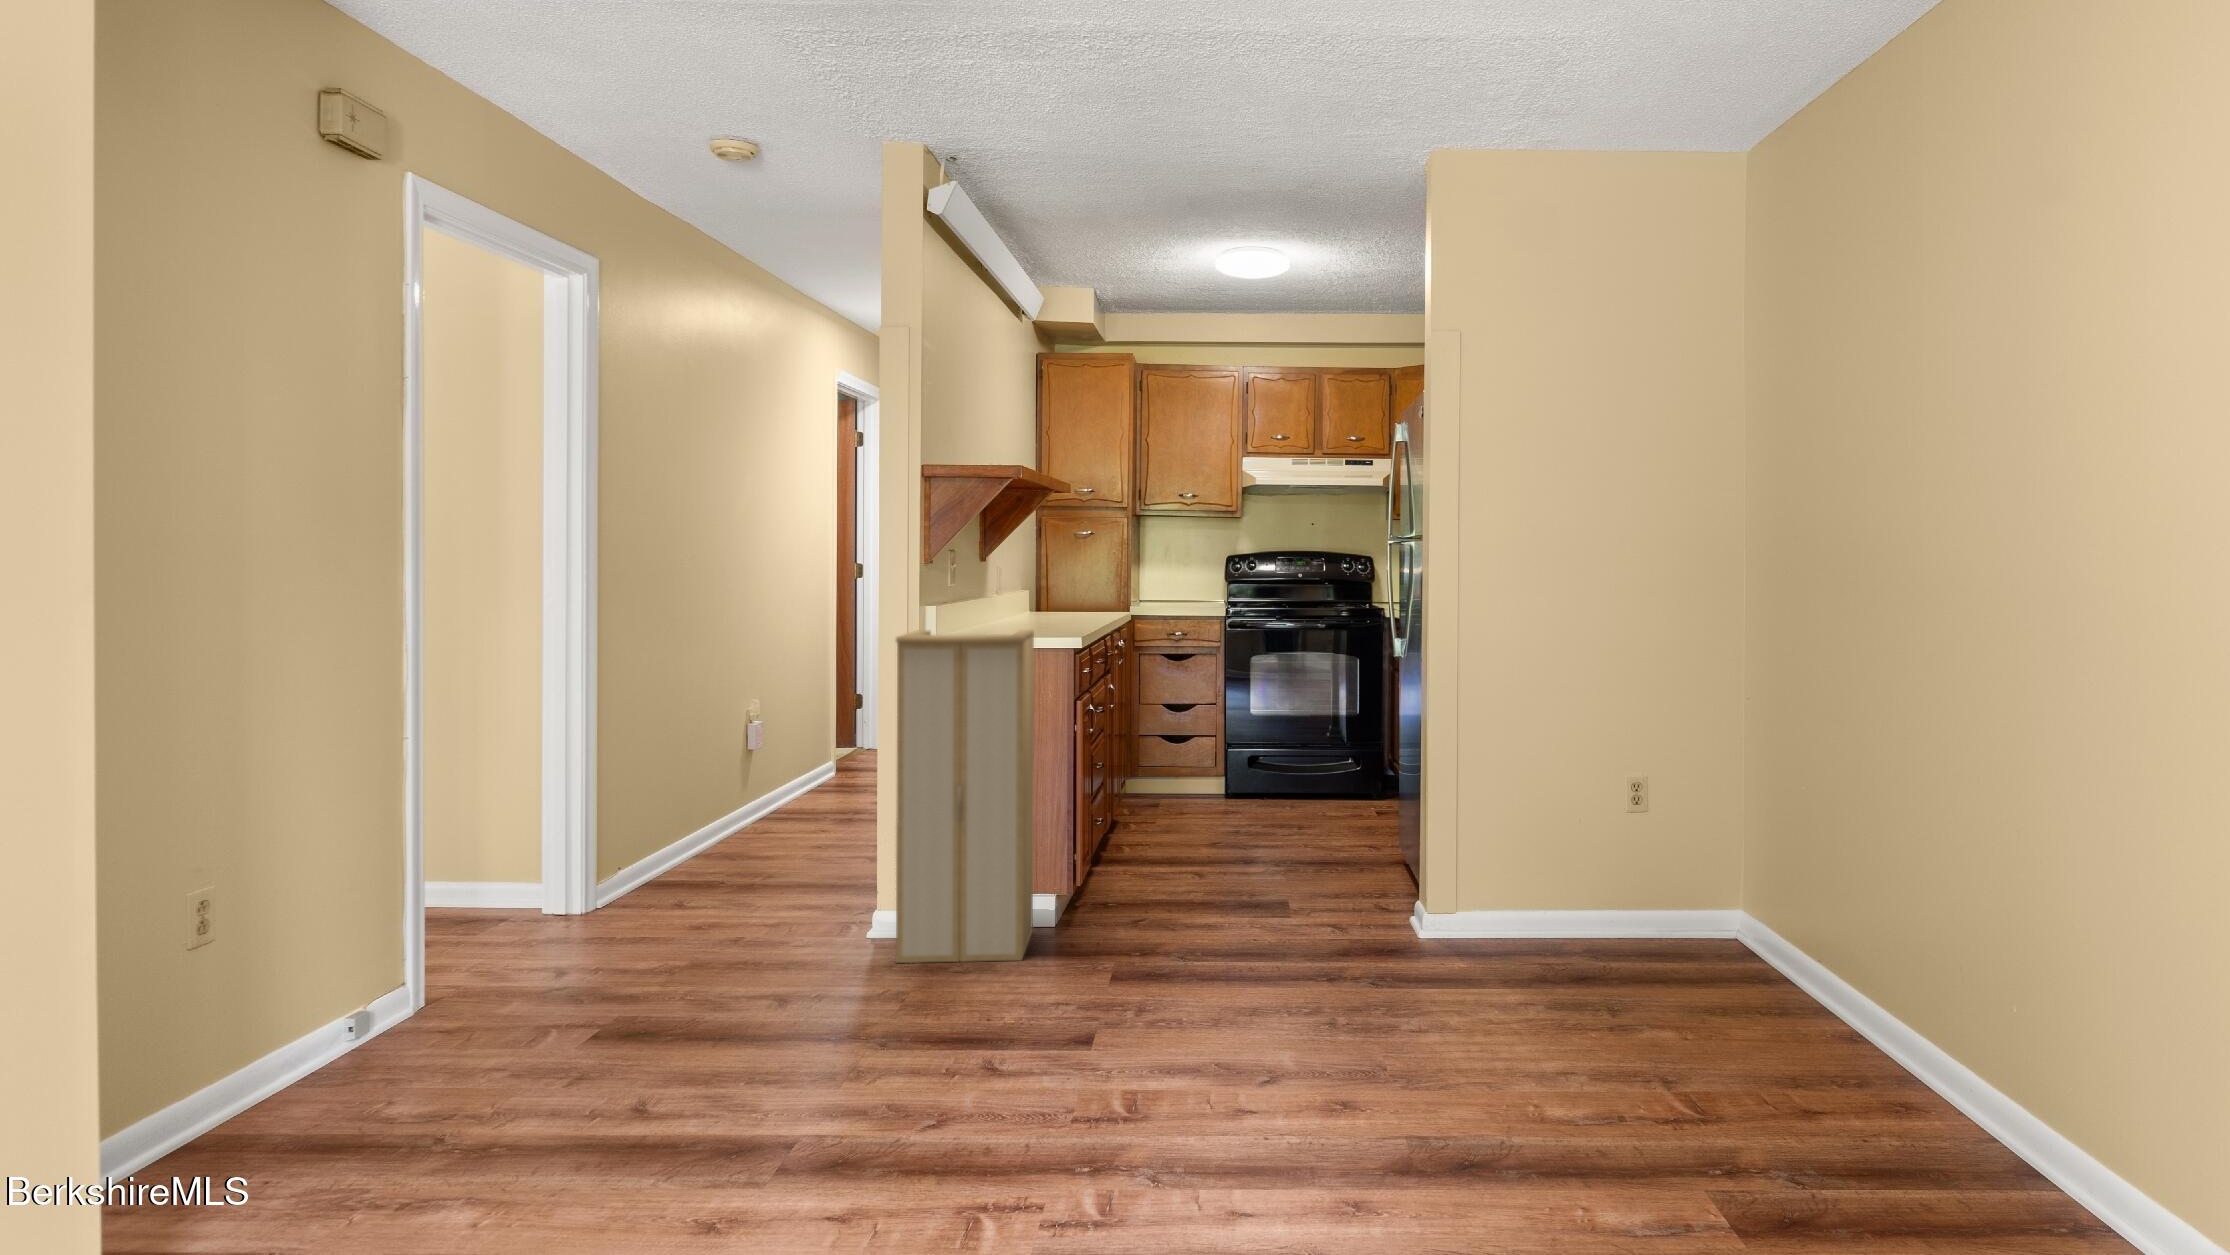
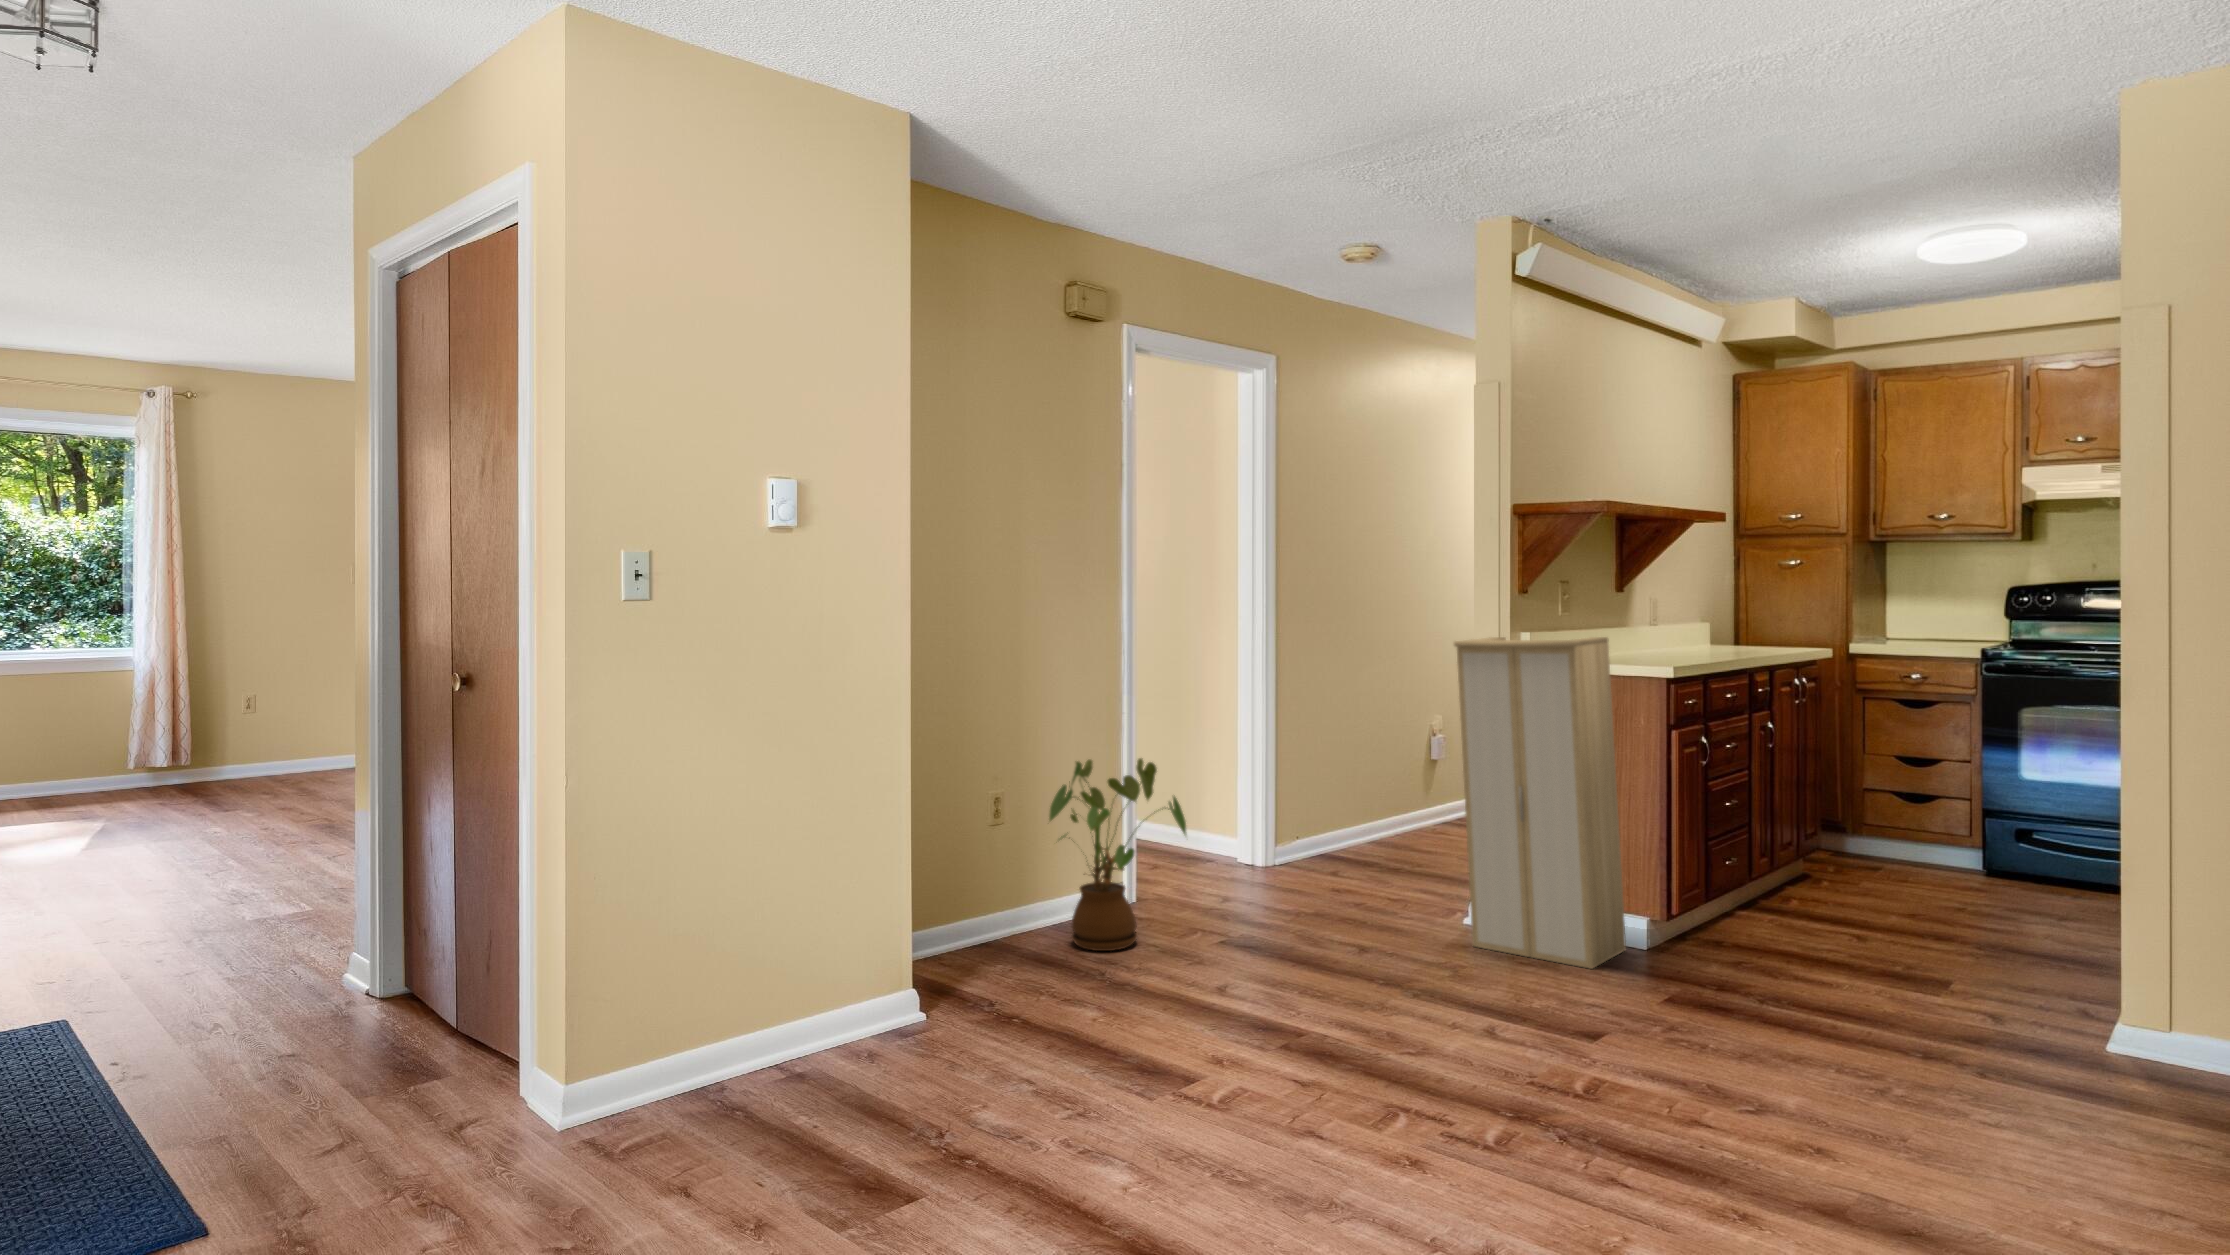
house plant: none [311,805,562,1110] -> present [1049,758,1186,951]

